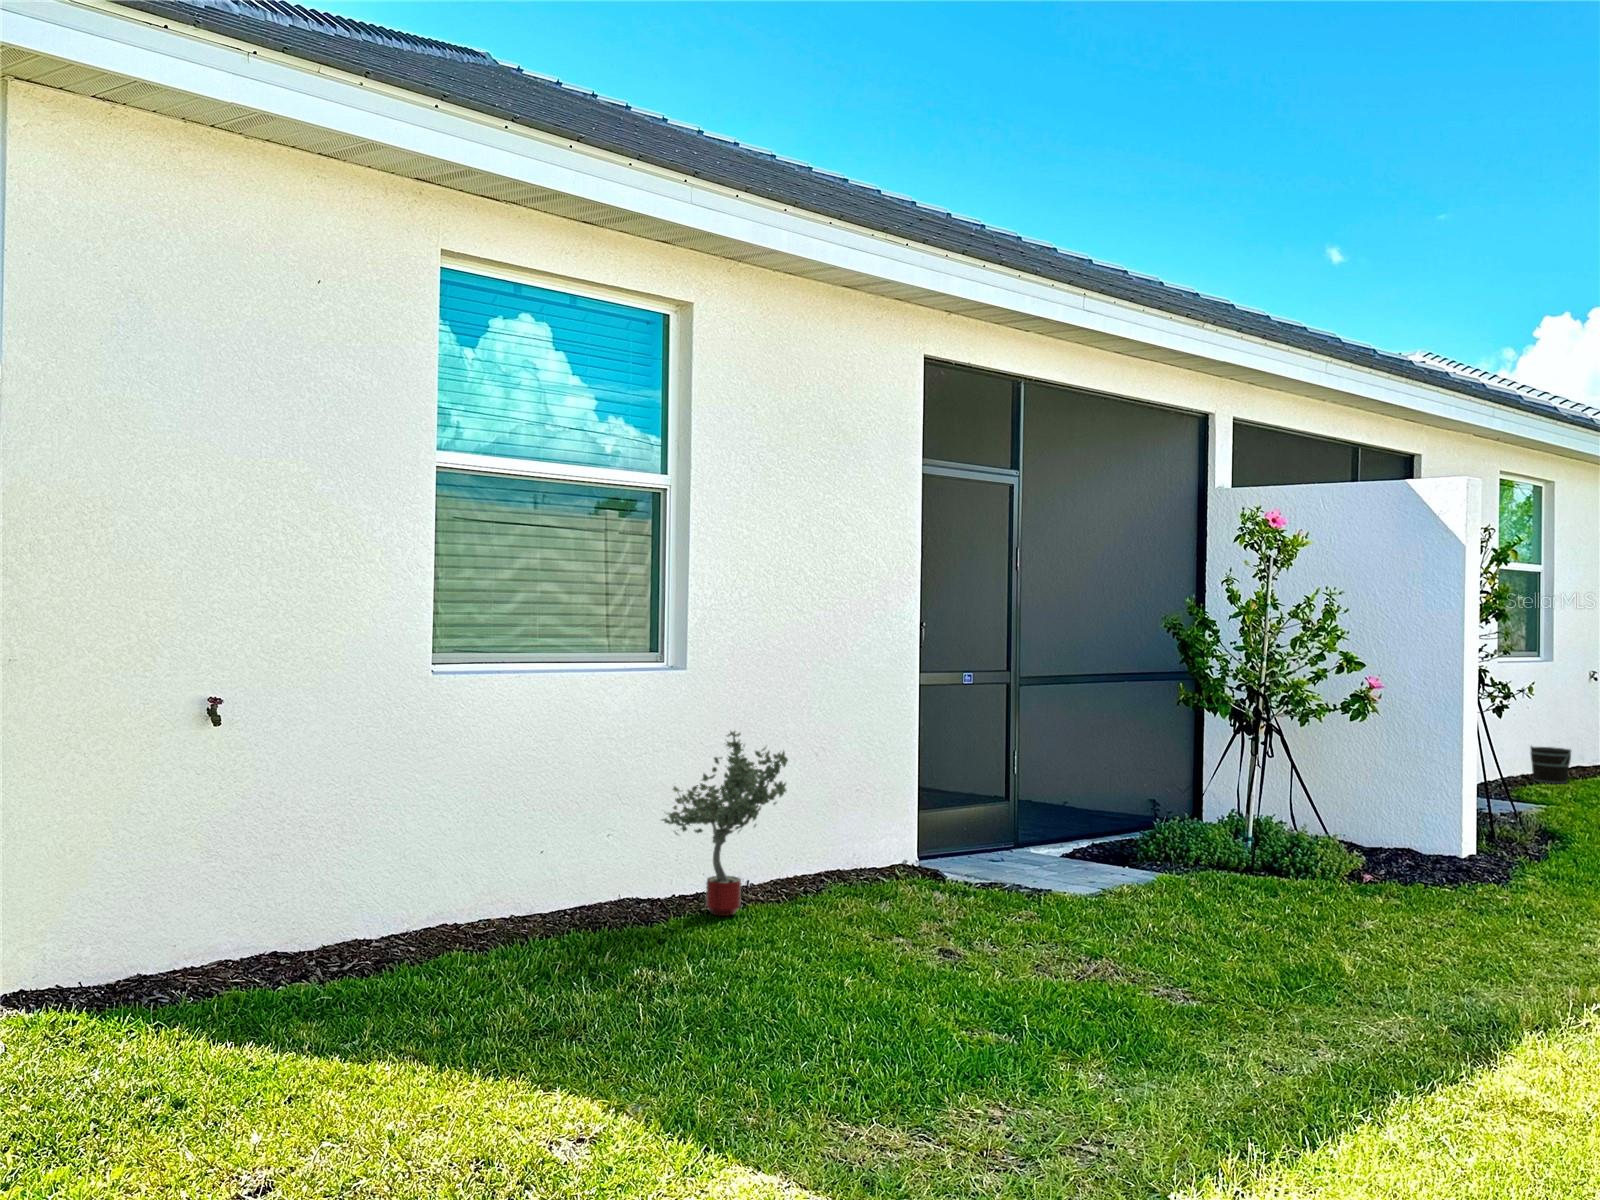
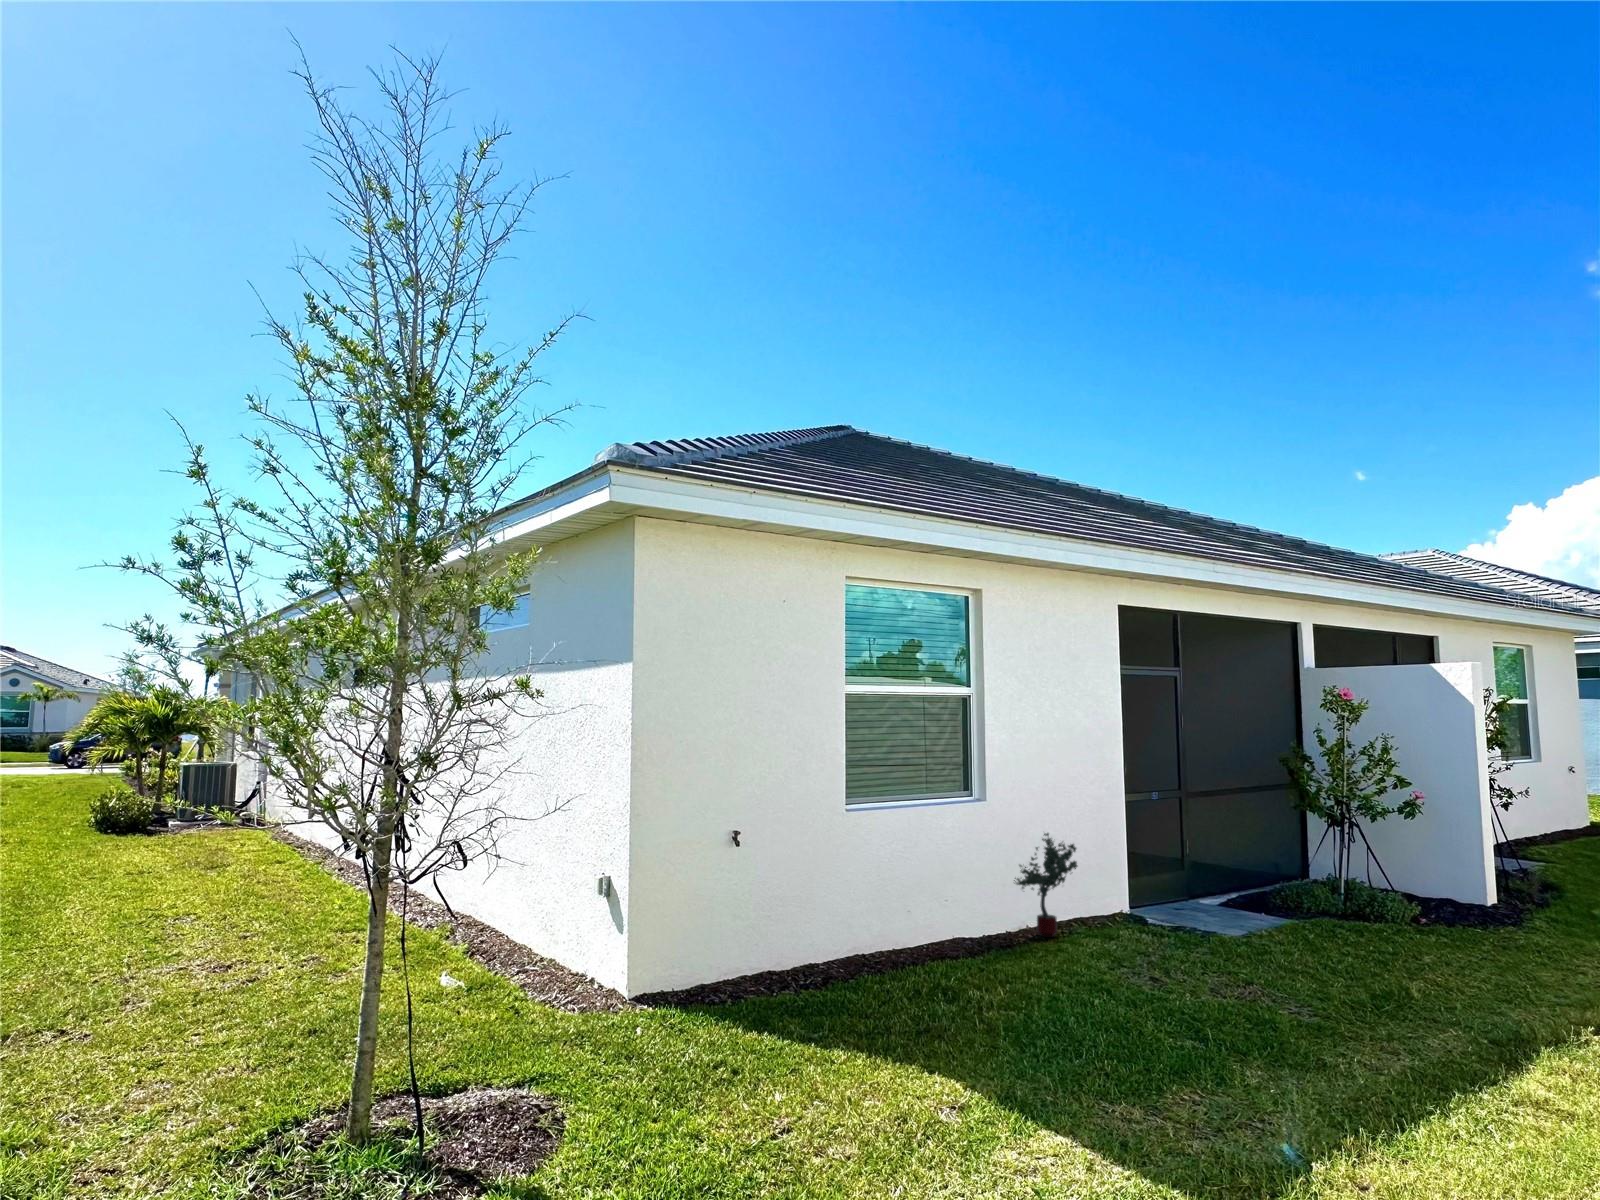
bucket: present [1530,746,1571,783] -> none [1533,827,1565,854]

